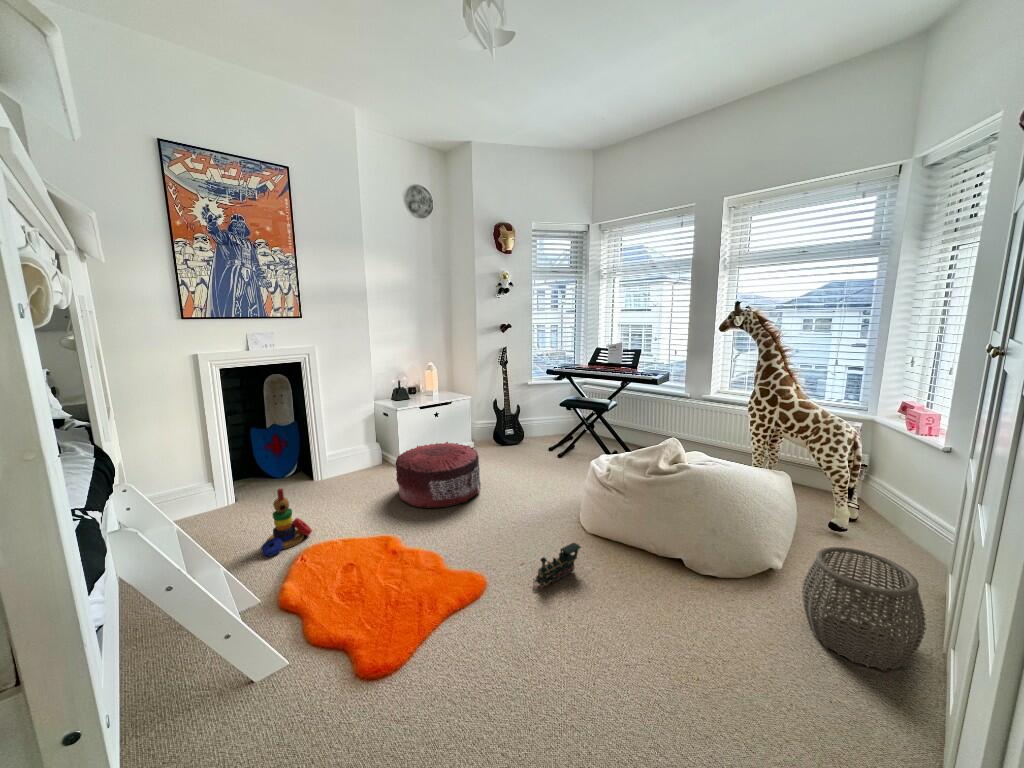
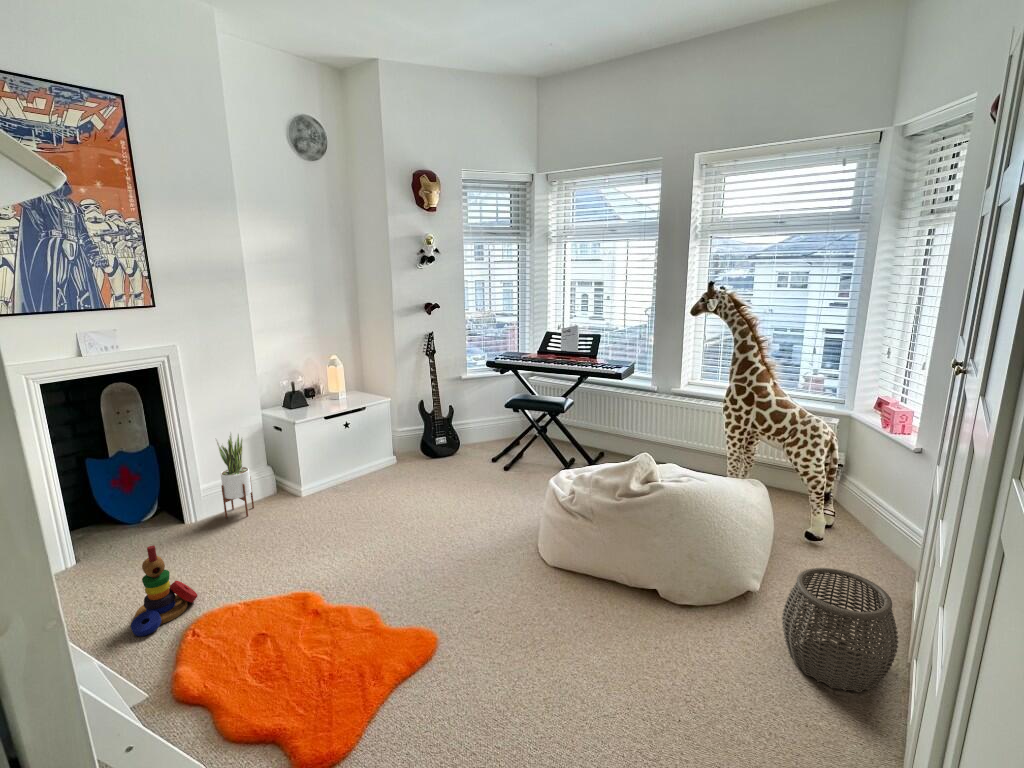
potted plant: none [338,413,364,480] -> present [215,432,254,518]
pouf: present [395,442,481,508] -> none [301,460,413,550]
toy train: present [533,543,581,590] -> none [493,583,546,644]

